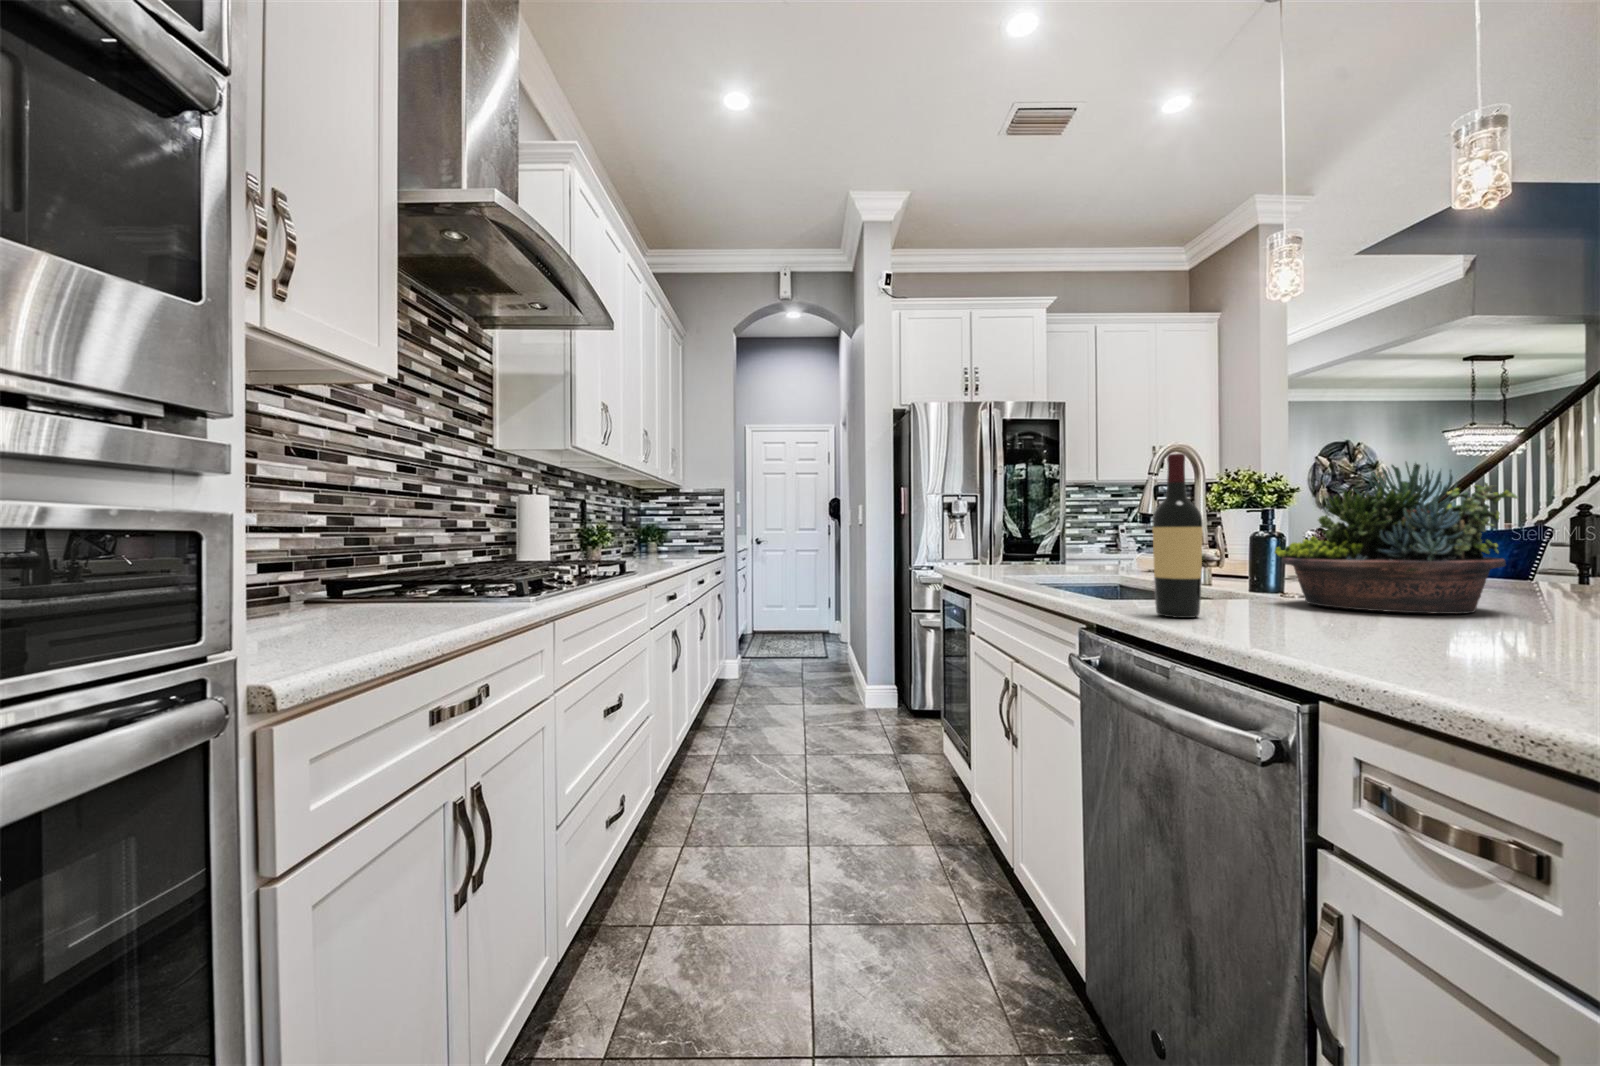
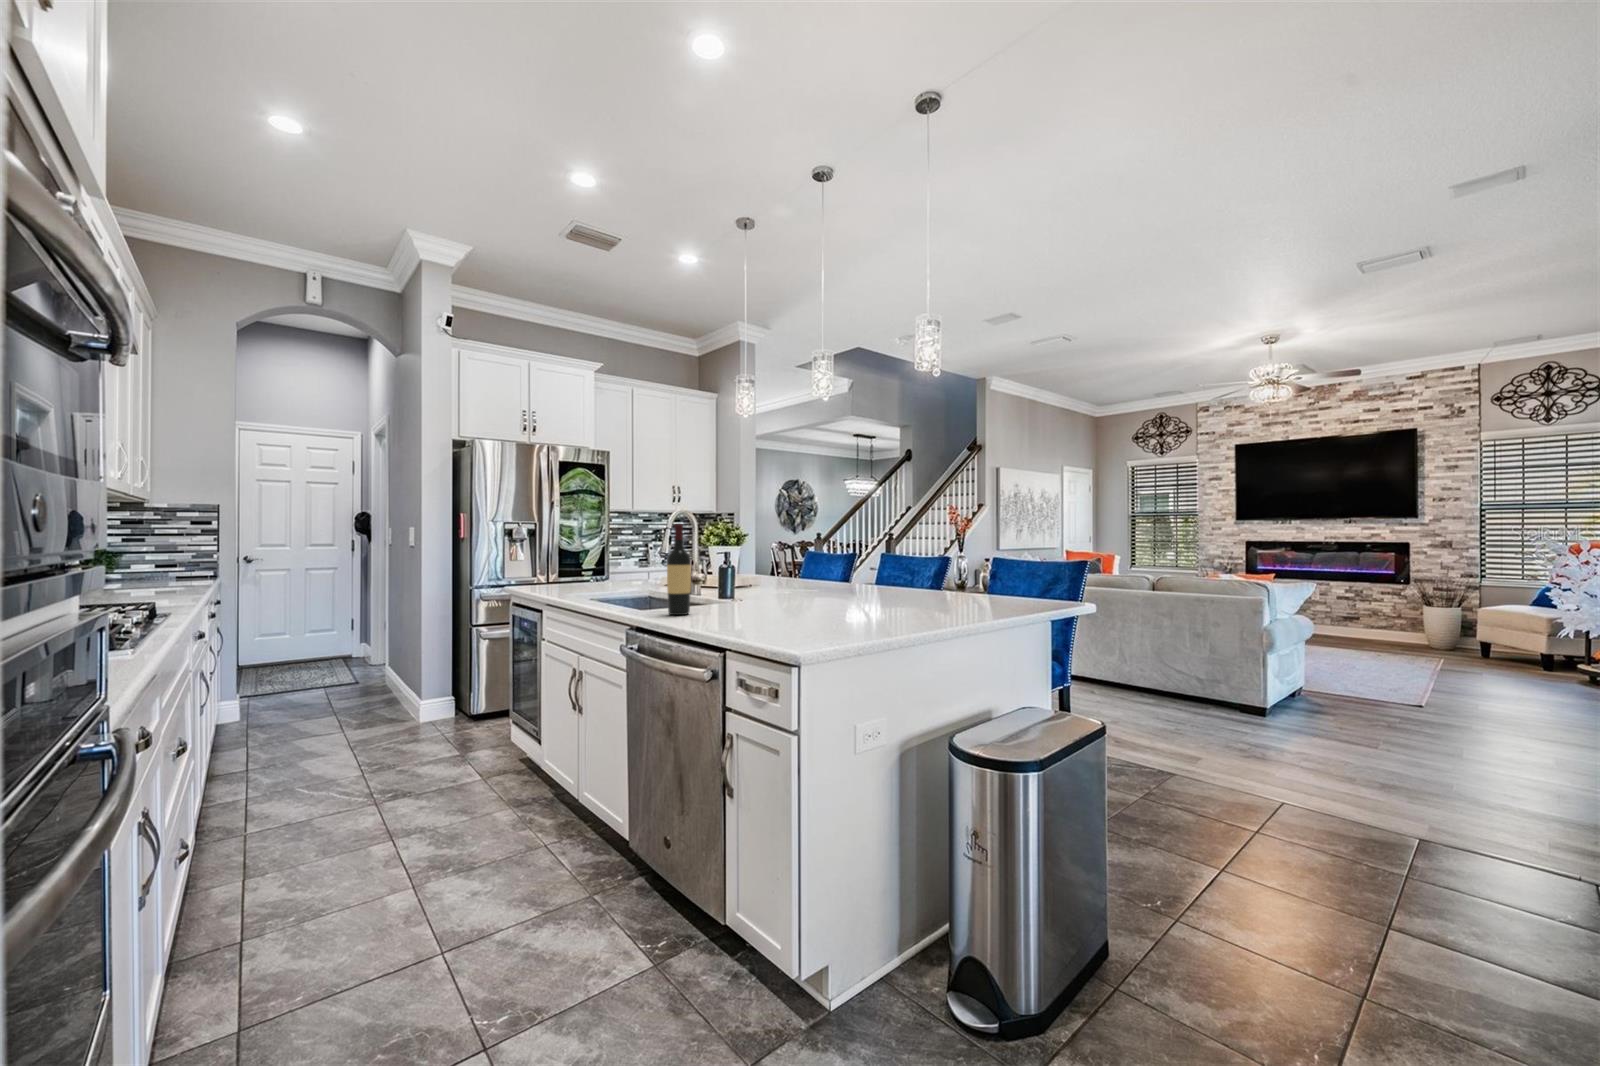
succulent planter: present [1275,462,1518,614] -> none [728,527,818,605]

